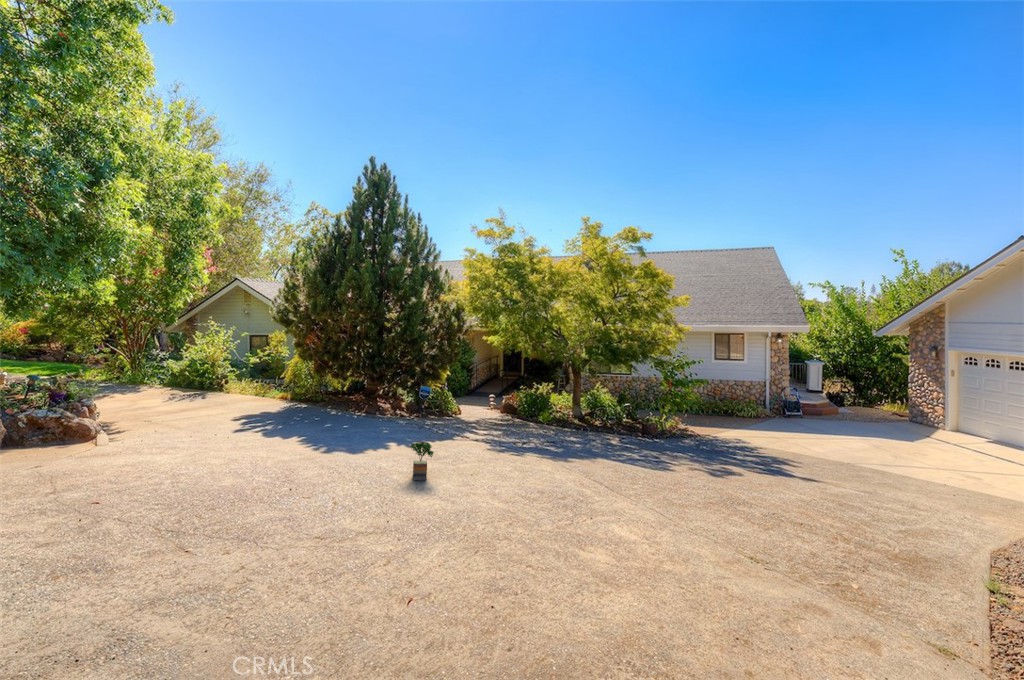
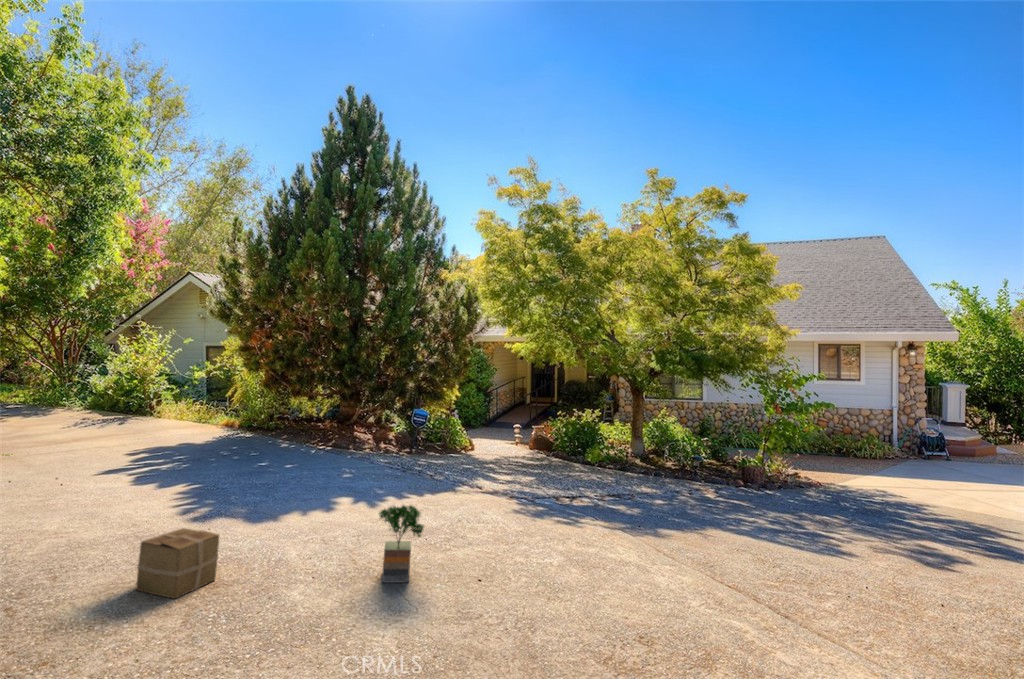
cardboard box: none [294,454,331,485] -> present [136,528,219,599]

